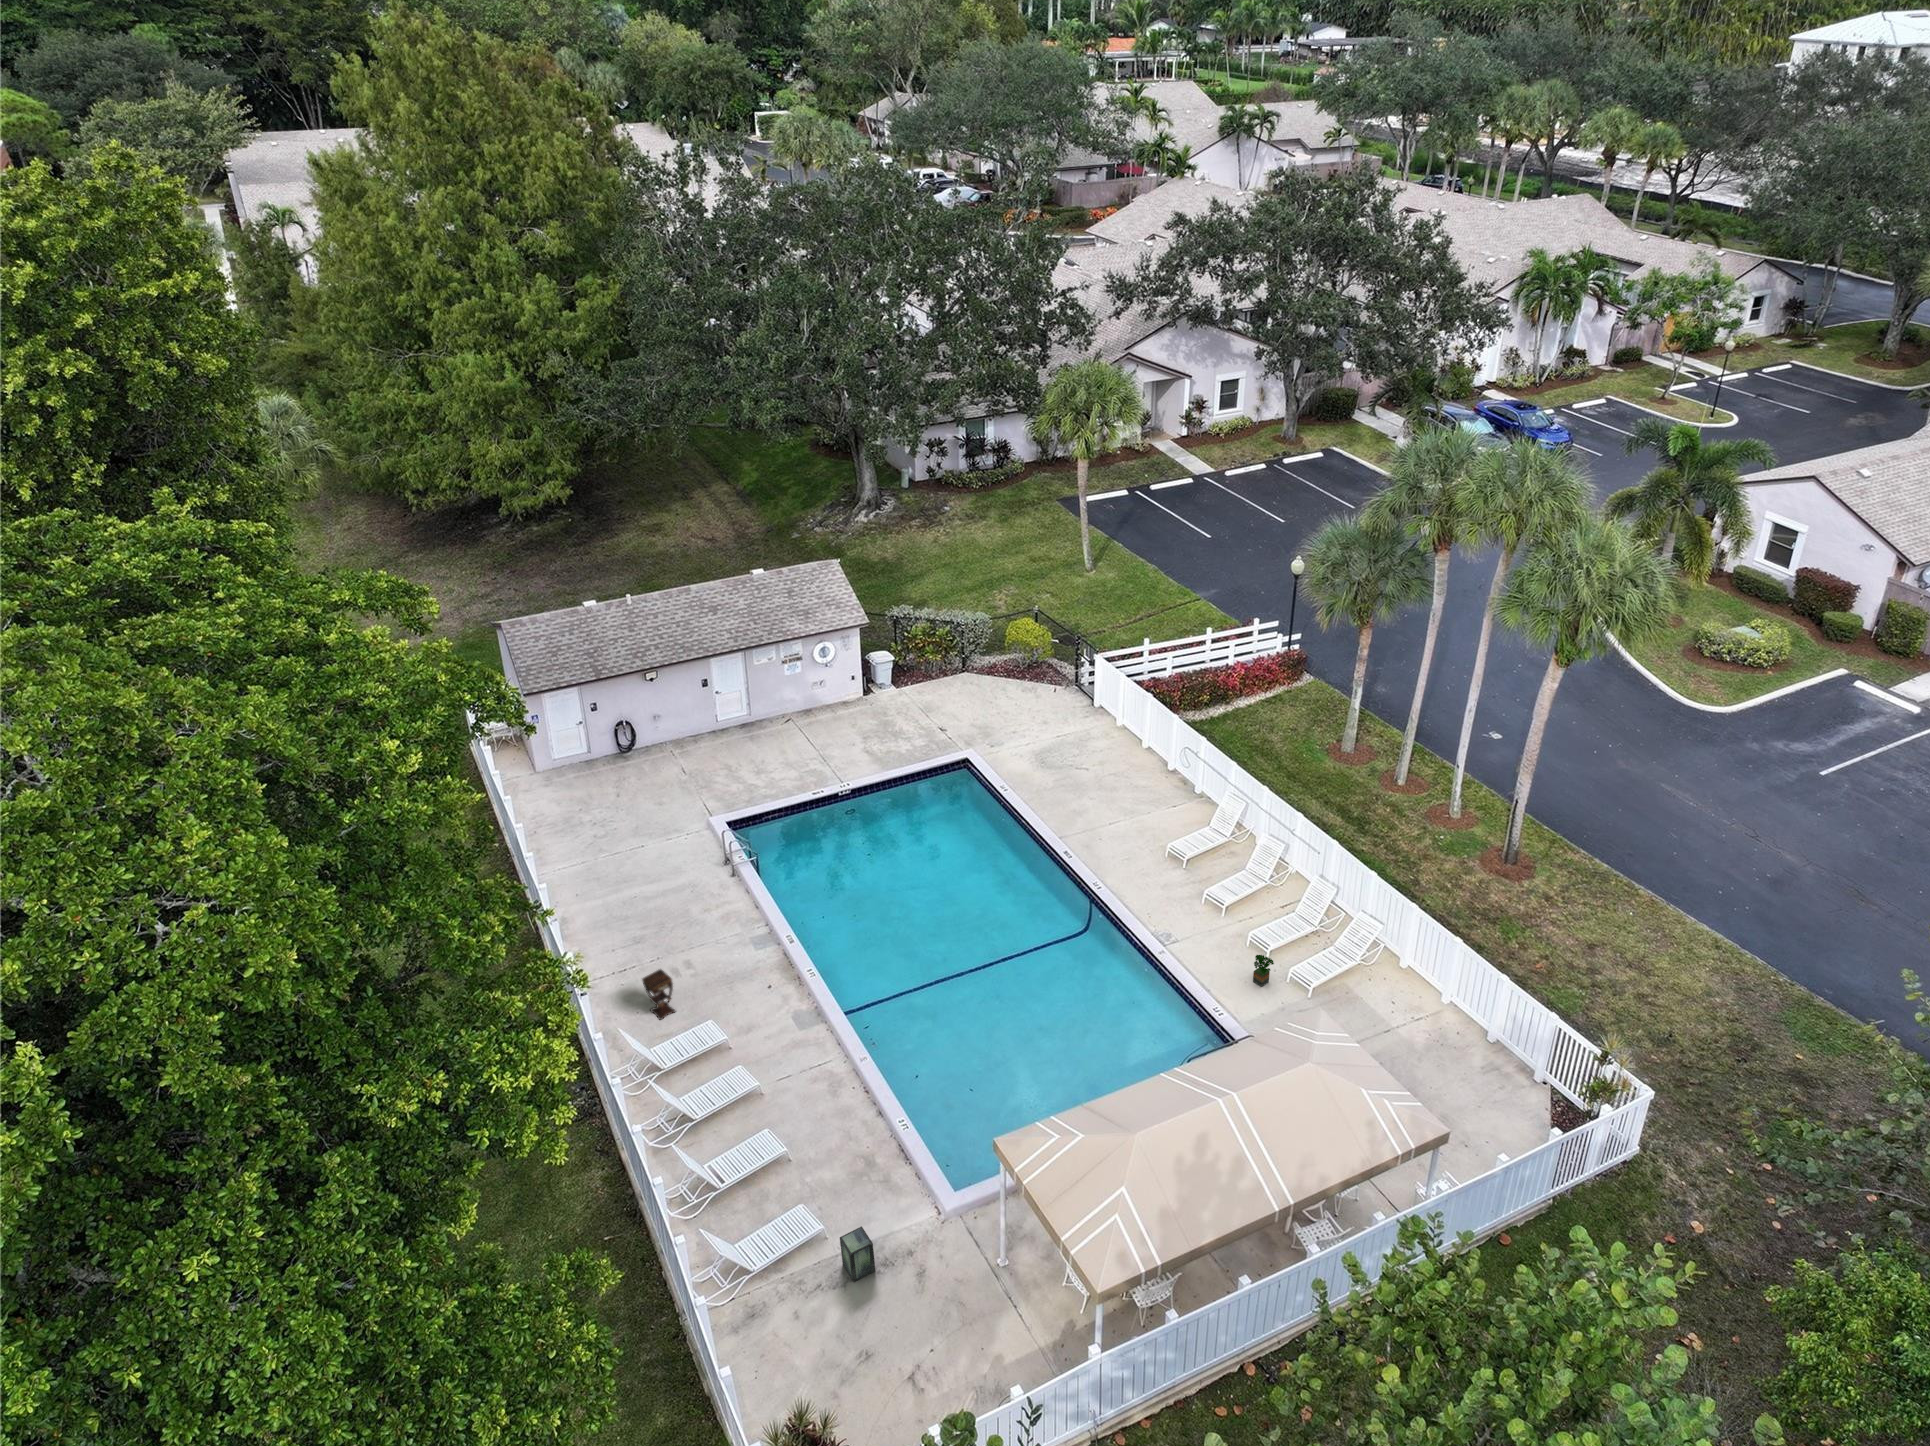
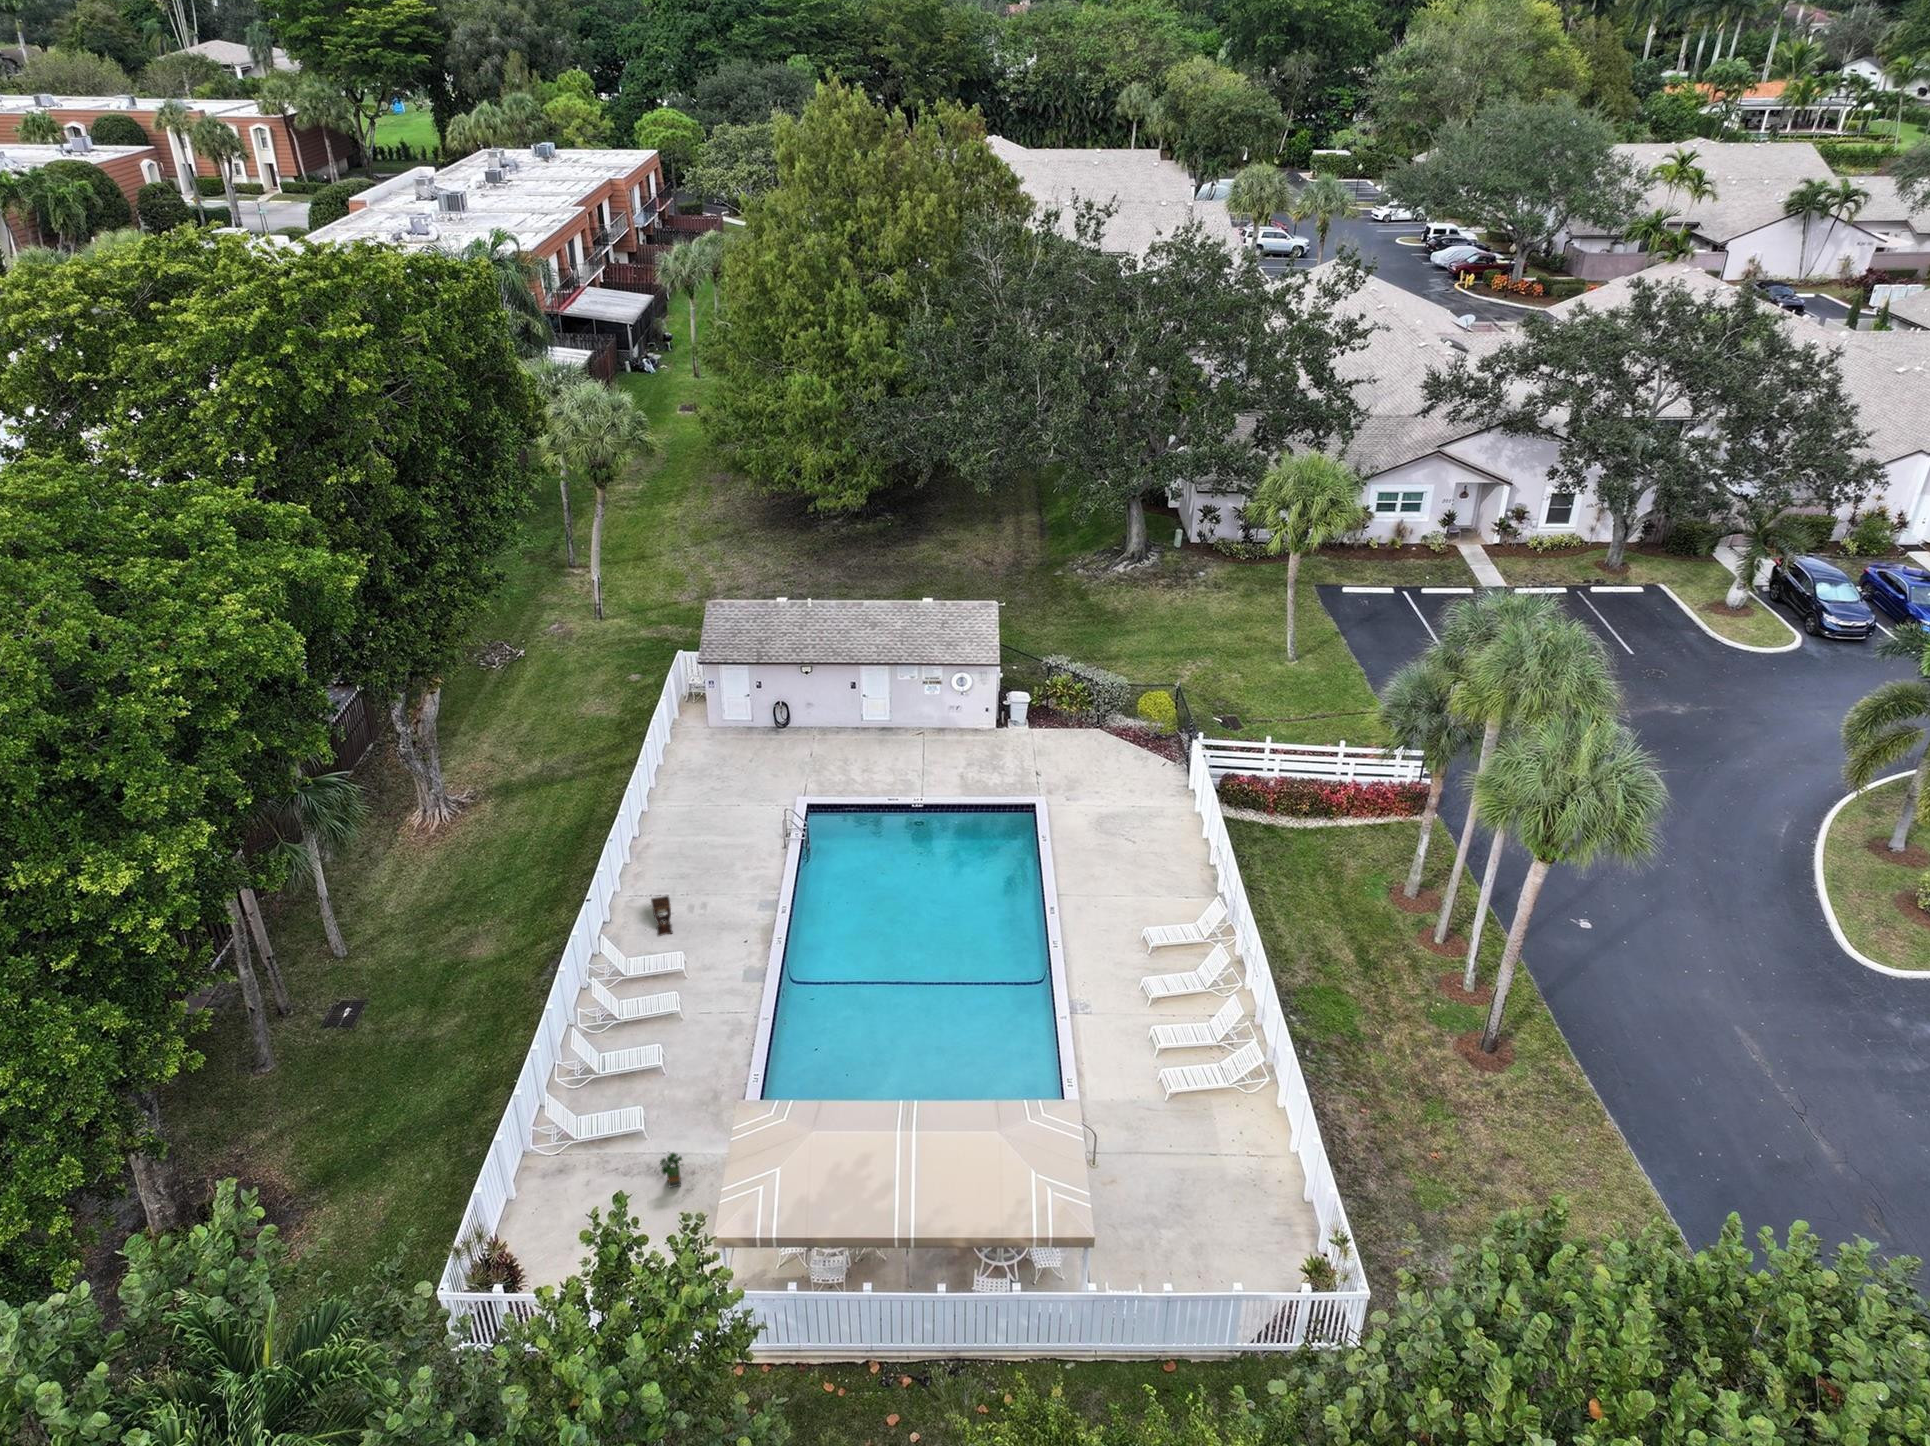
potted tree: present [1253,955,1274,987] -> present [660,1153,682,1187]
storage box: present [840,1226,875,1282] -> none [637,1131,663,1172]

